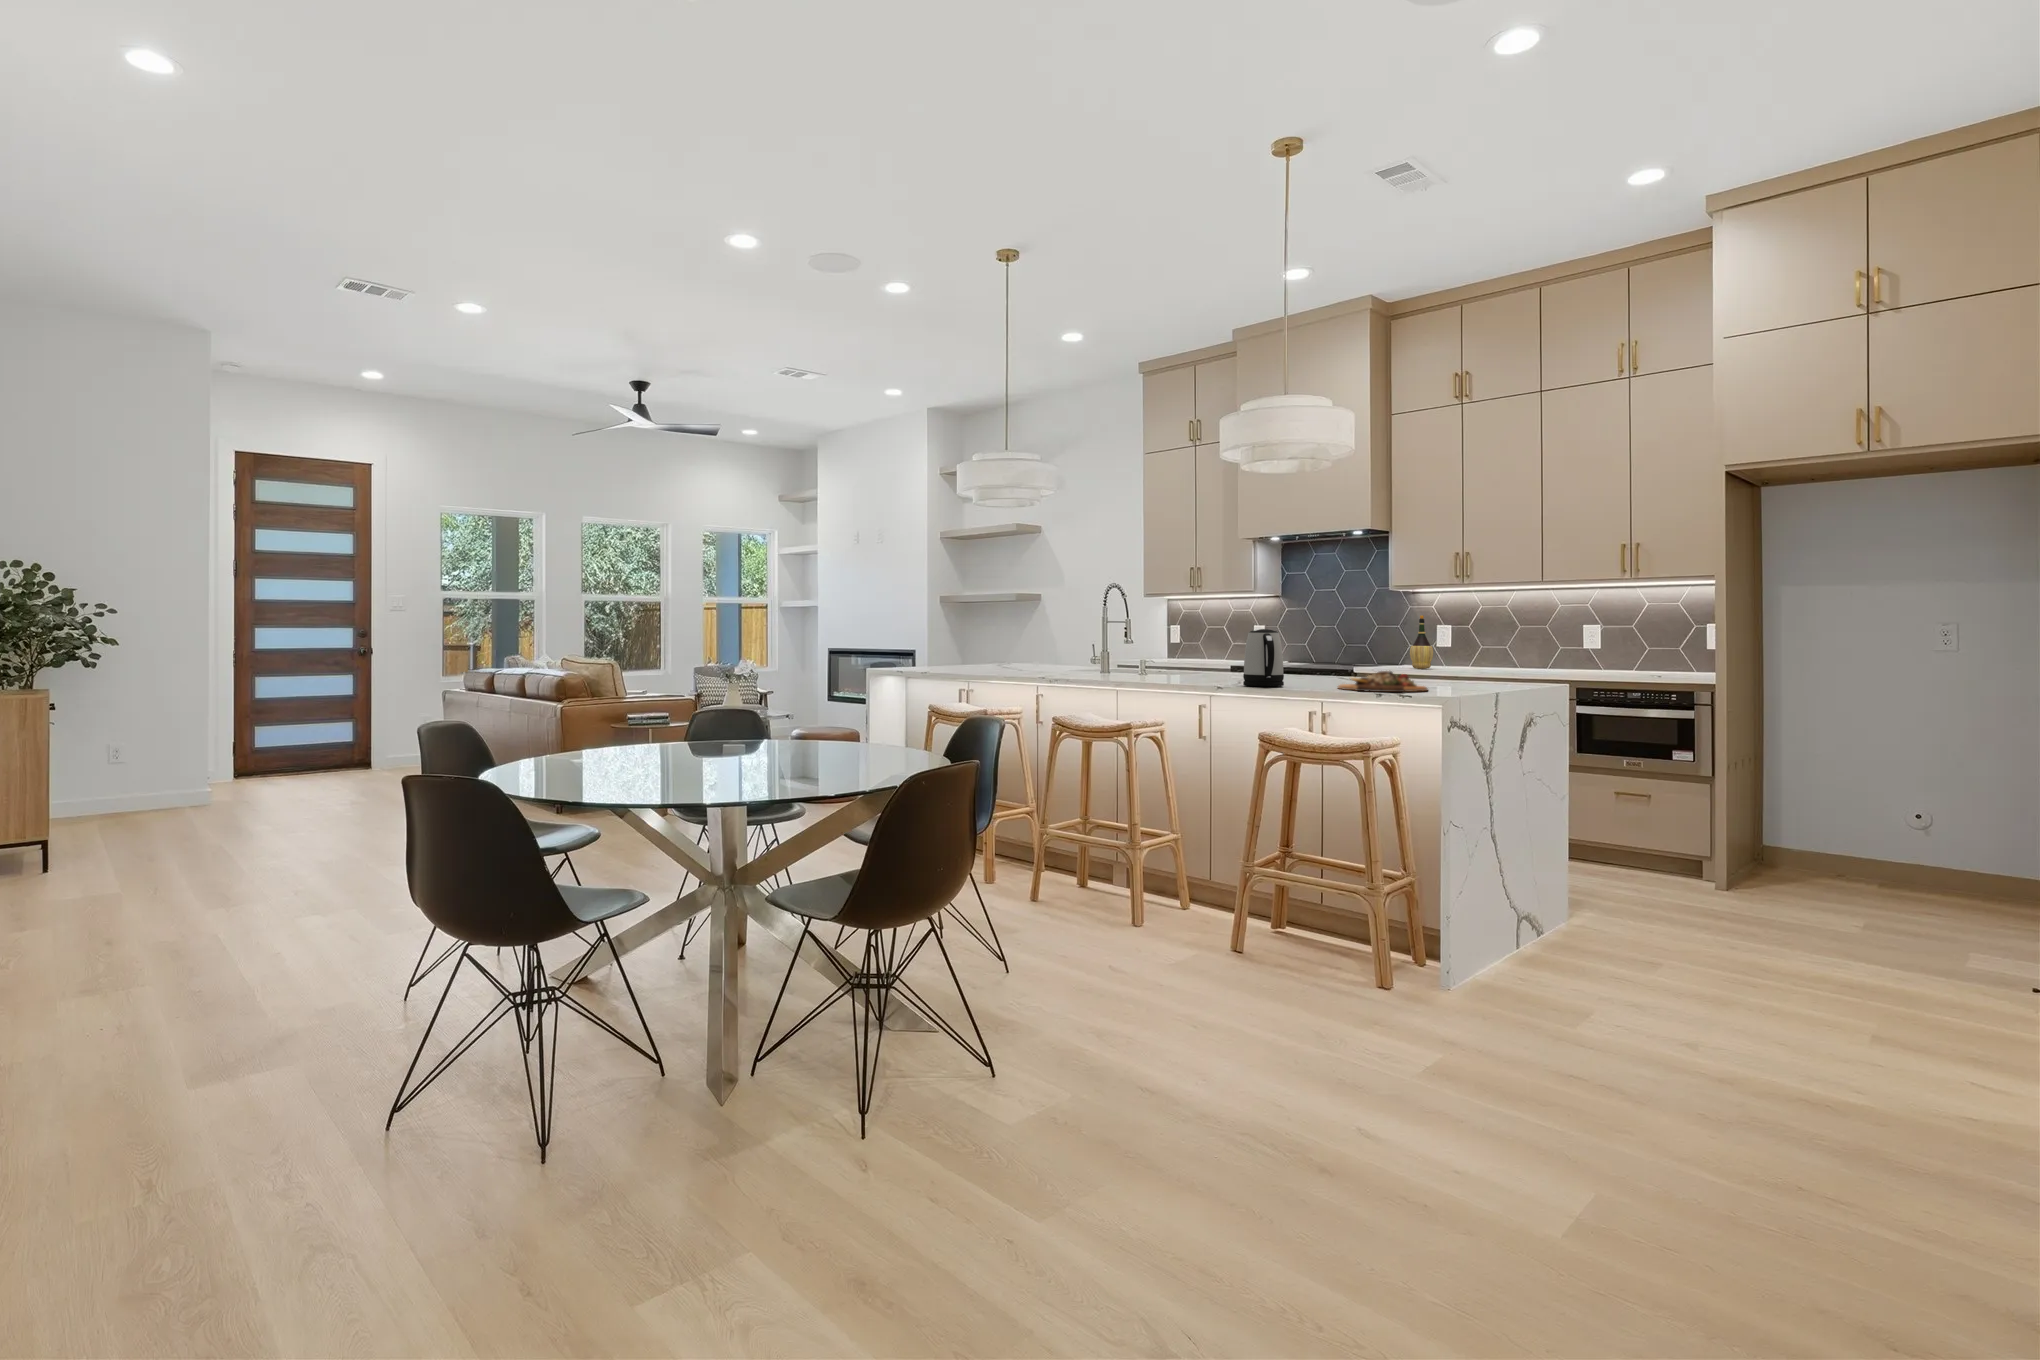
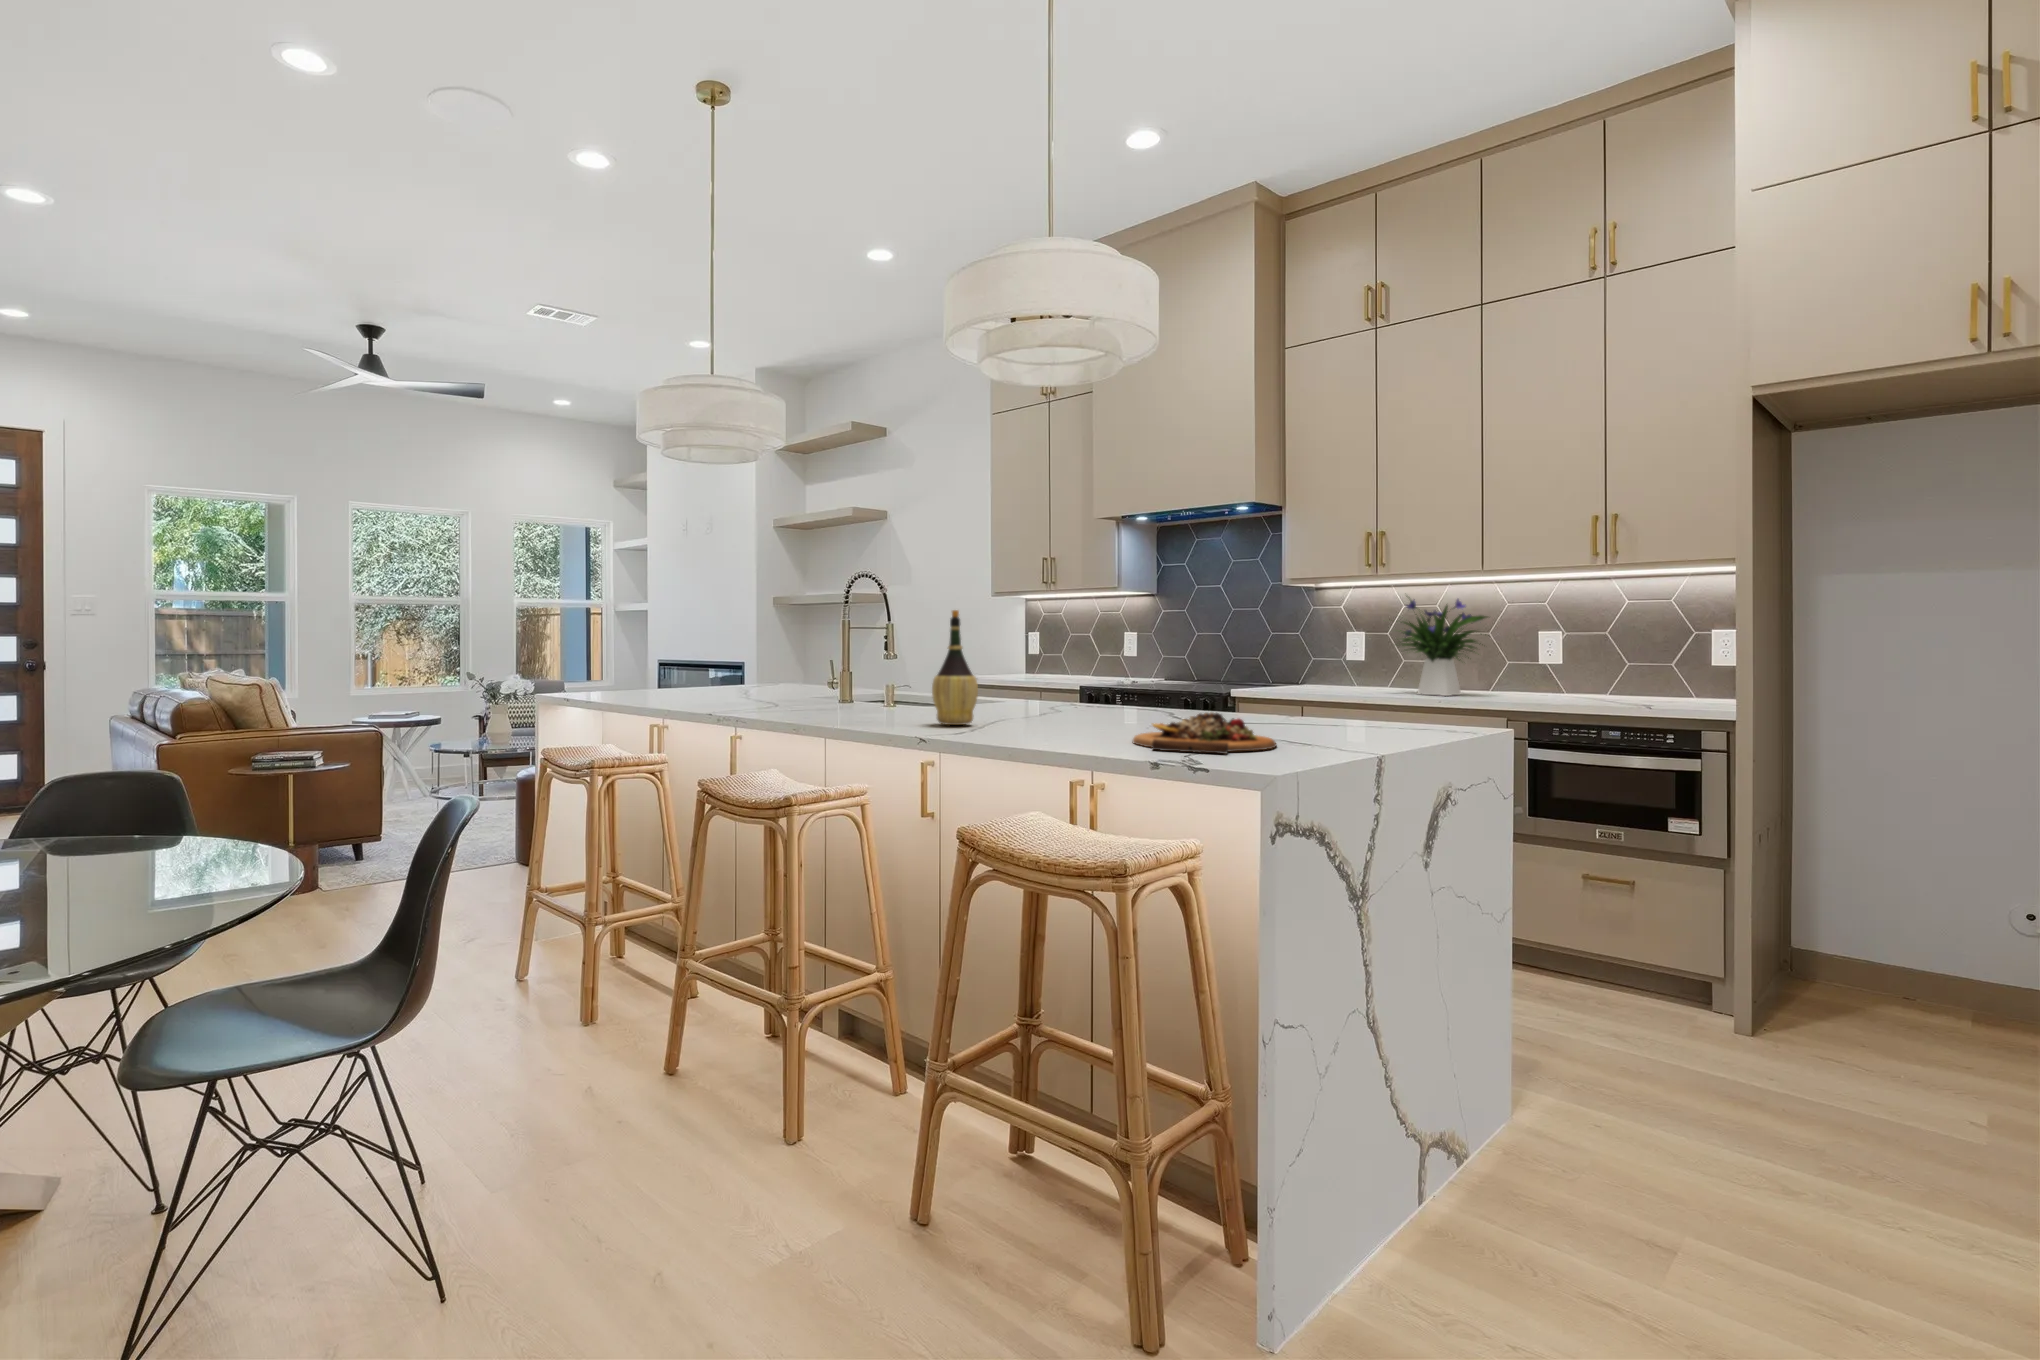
flower arrangement: none [1466,597,1547,672] -> present [1400,599,1487,696]
wine bottle: present [1410,615,1433,669] -> present [932,610,978,725]
kettle: present [1243,629,1284,687] -> none [989,643,1052,737]

